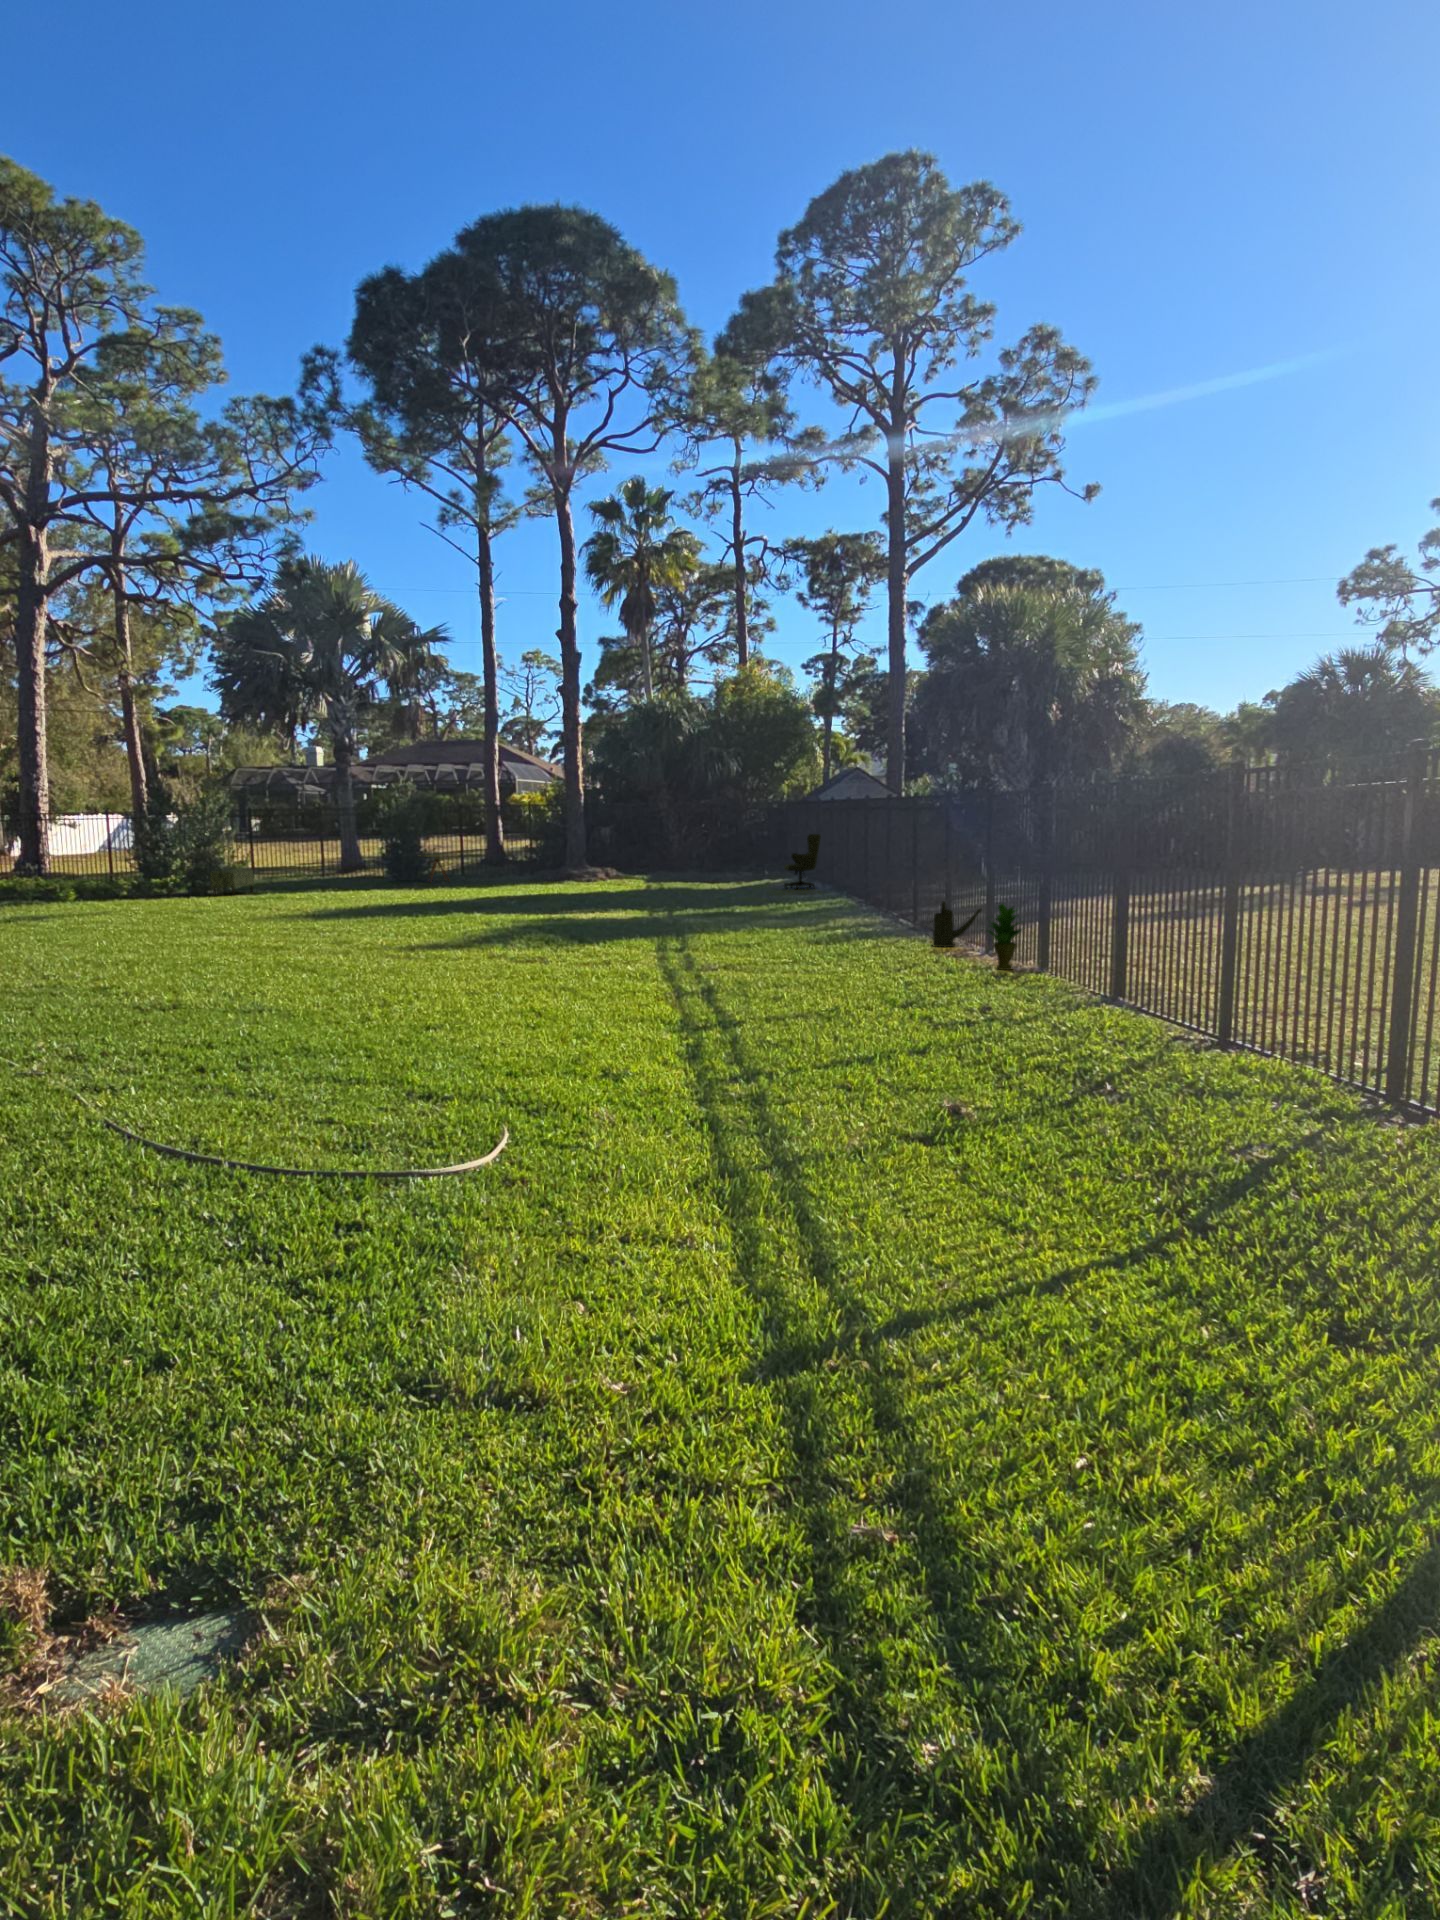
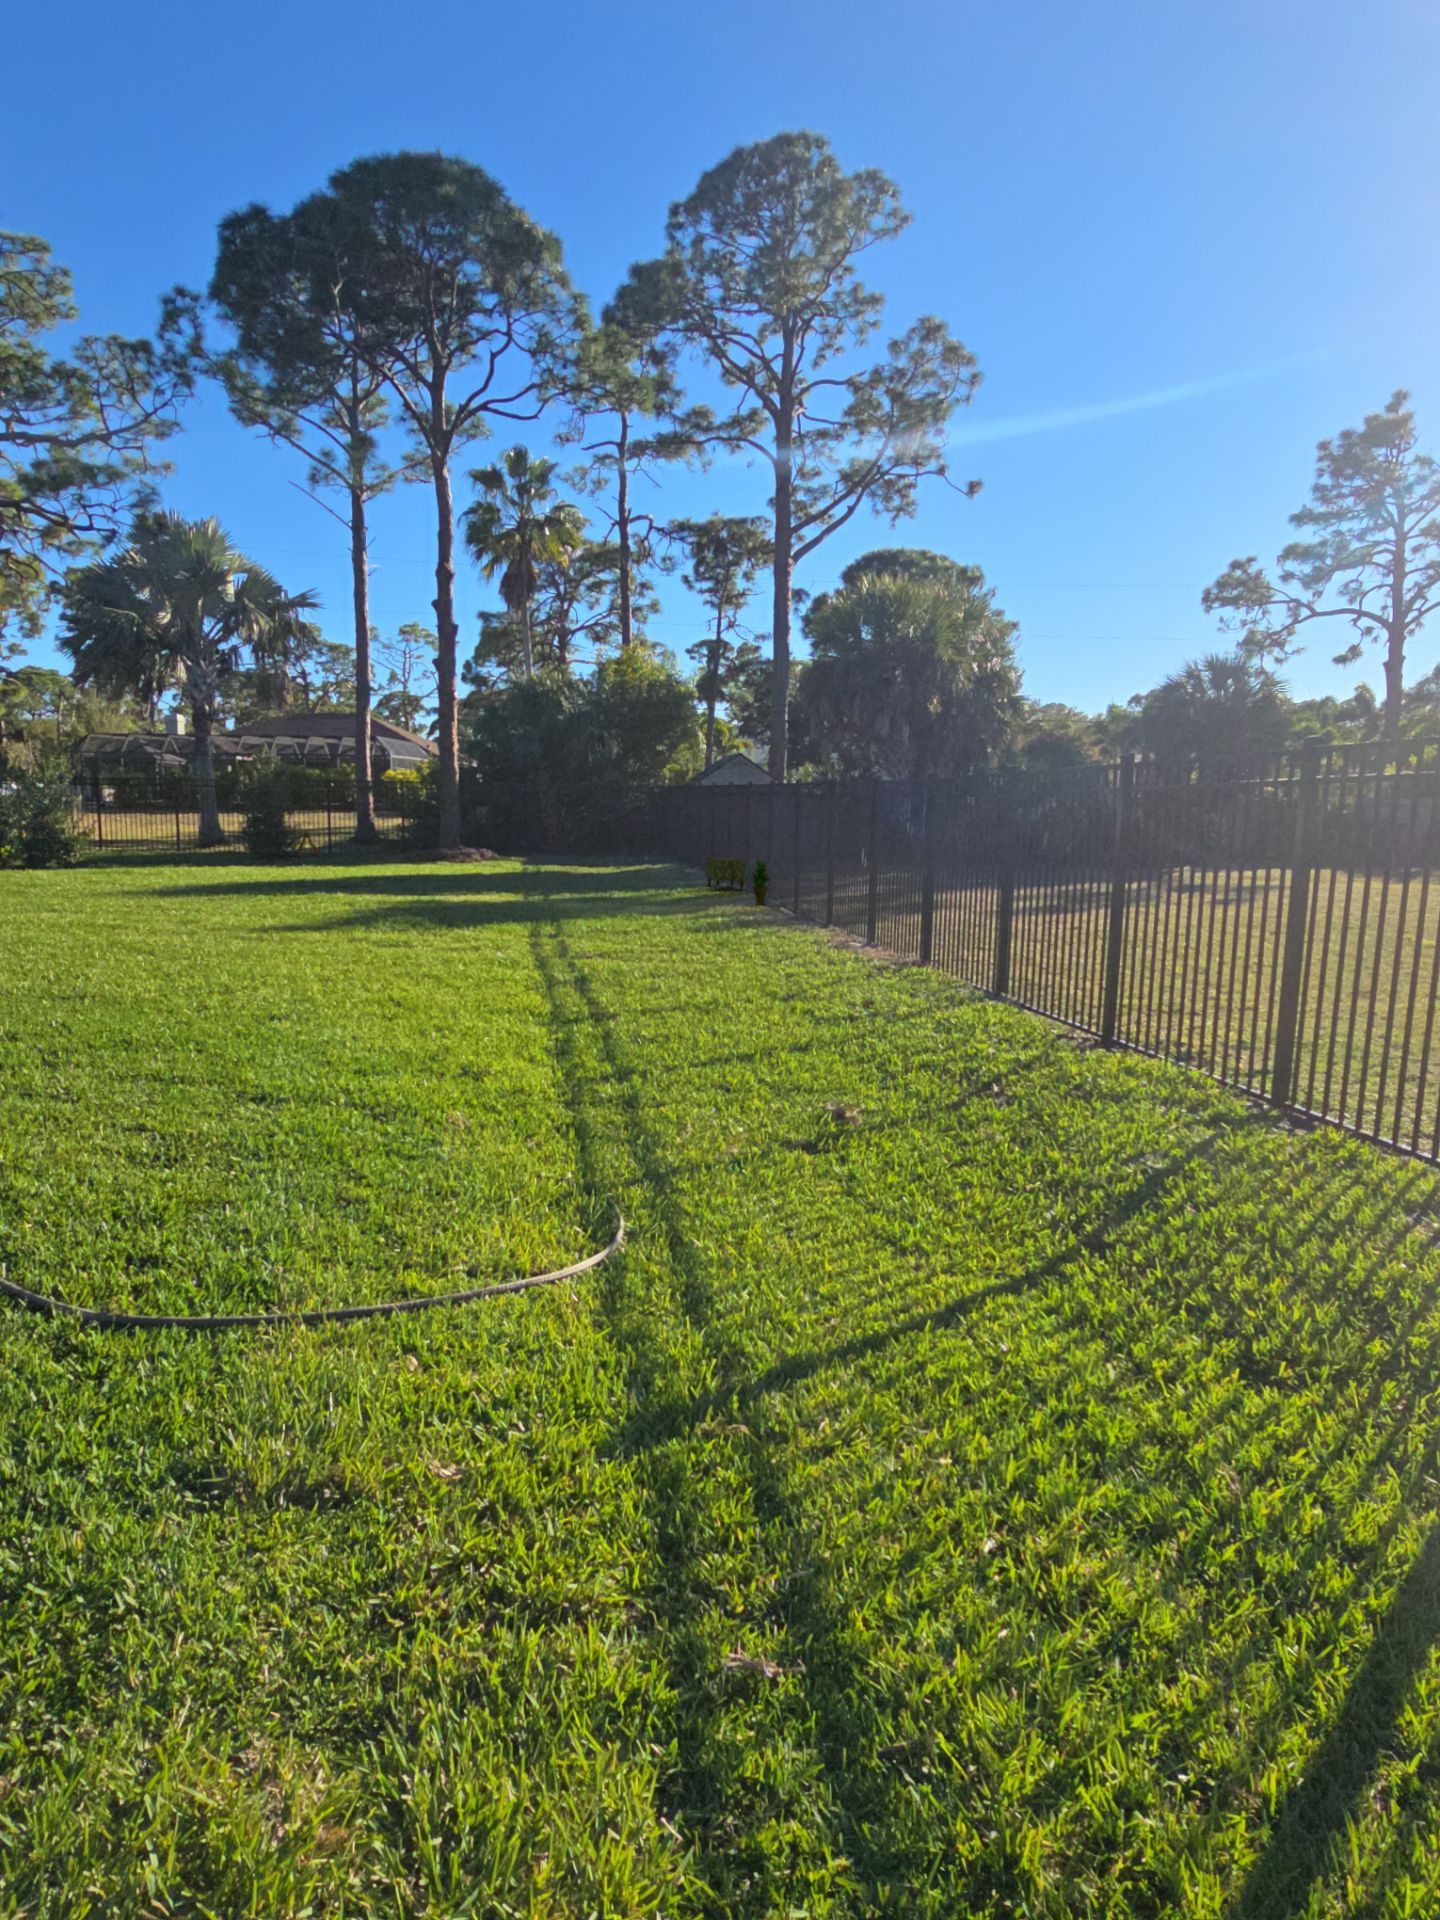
chair: present [784,834,821,889] -> none [663,817,700,872]
bench: present [210,869,254,894] -> present [706,857,746,891]
watering can: present [932,901,981,947] -> none [802,888,858,934]
potted plant: present [988,904,1022,970] -> present [750,860,770,905]

